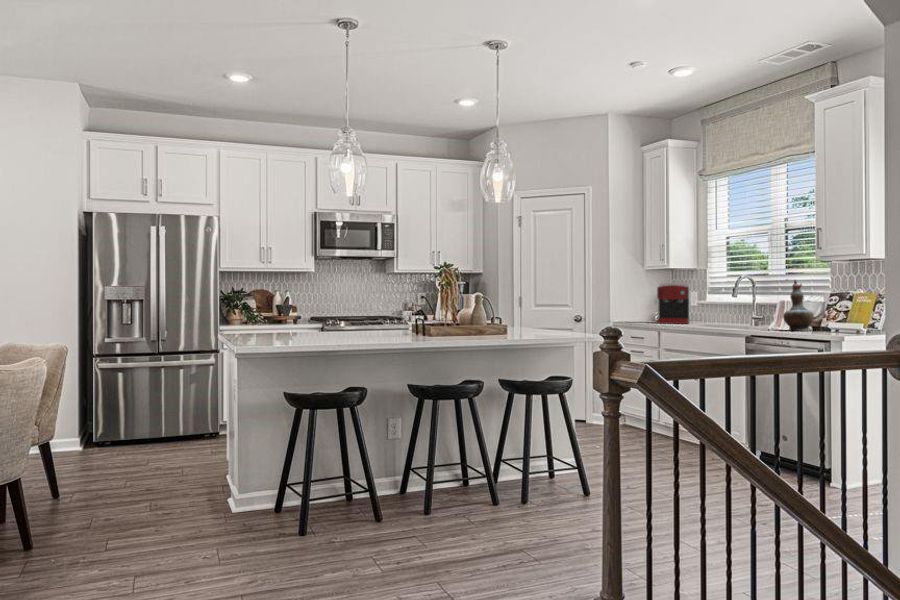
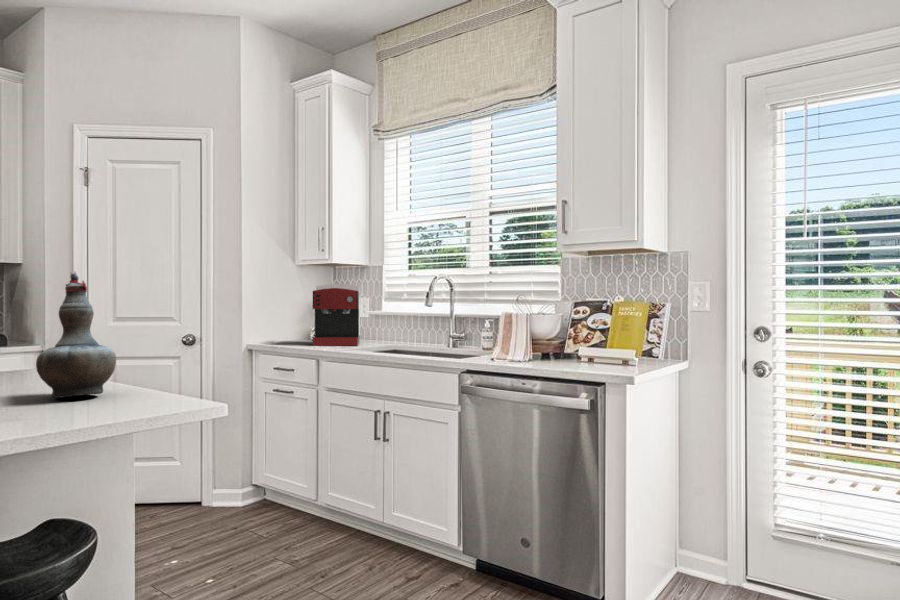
decorative vase: present [783,280,814,330] -> present [36,272,116,398]

